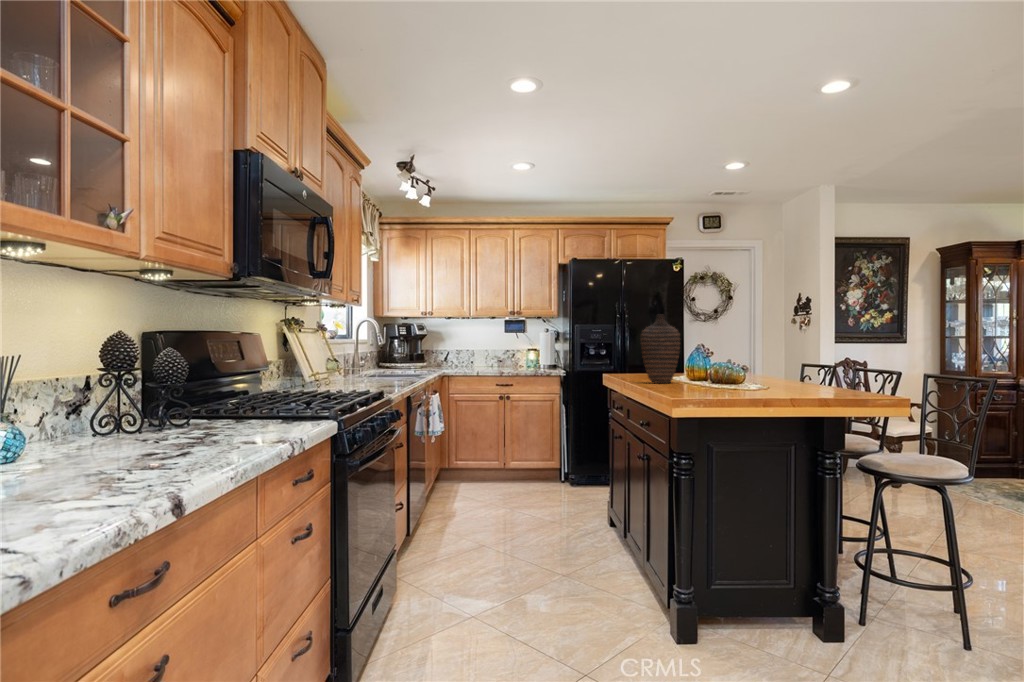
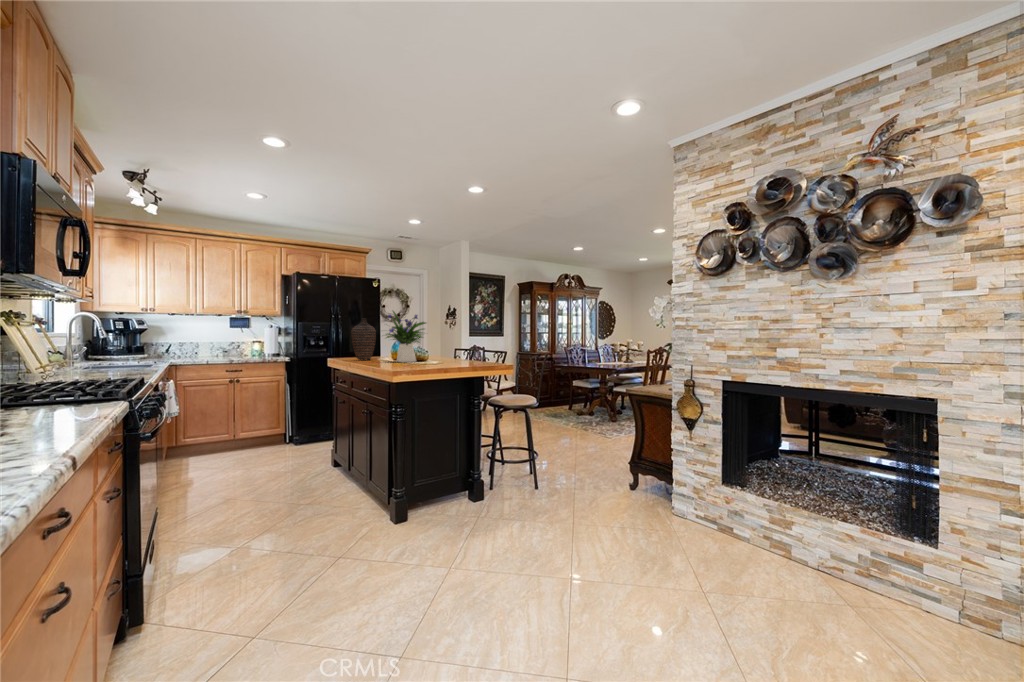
flower arrangement: none [686,296,782,392] -> present [386,311,426,362]

